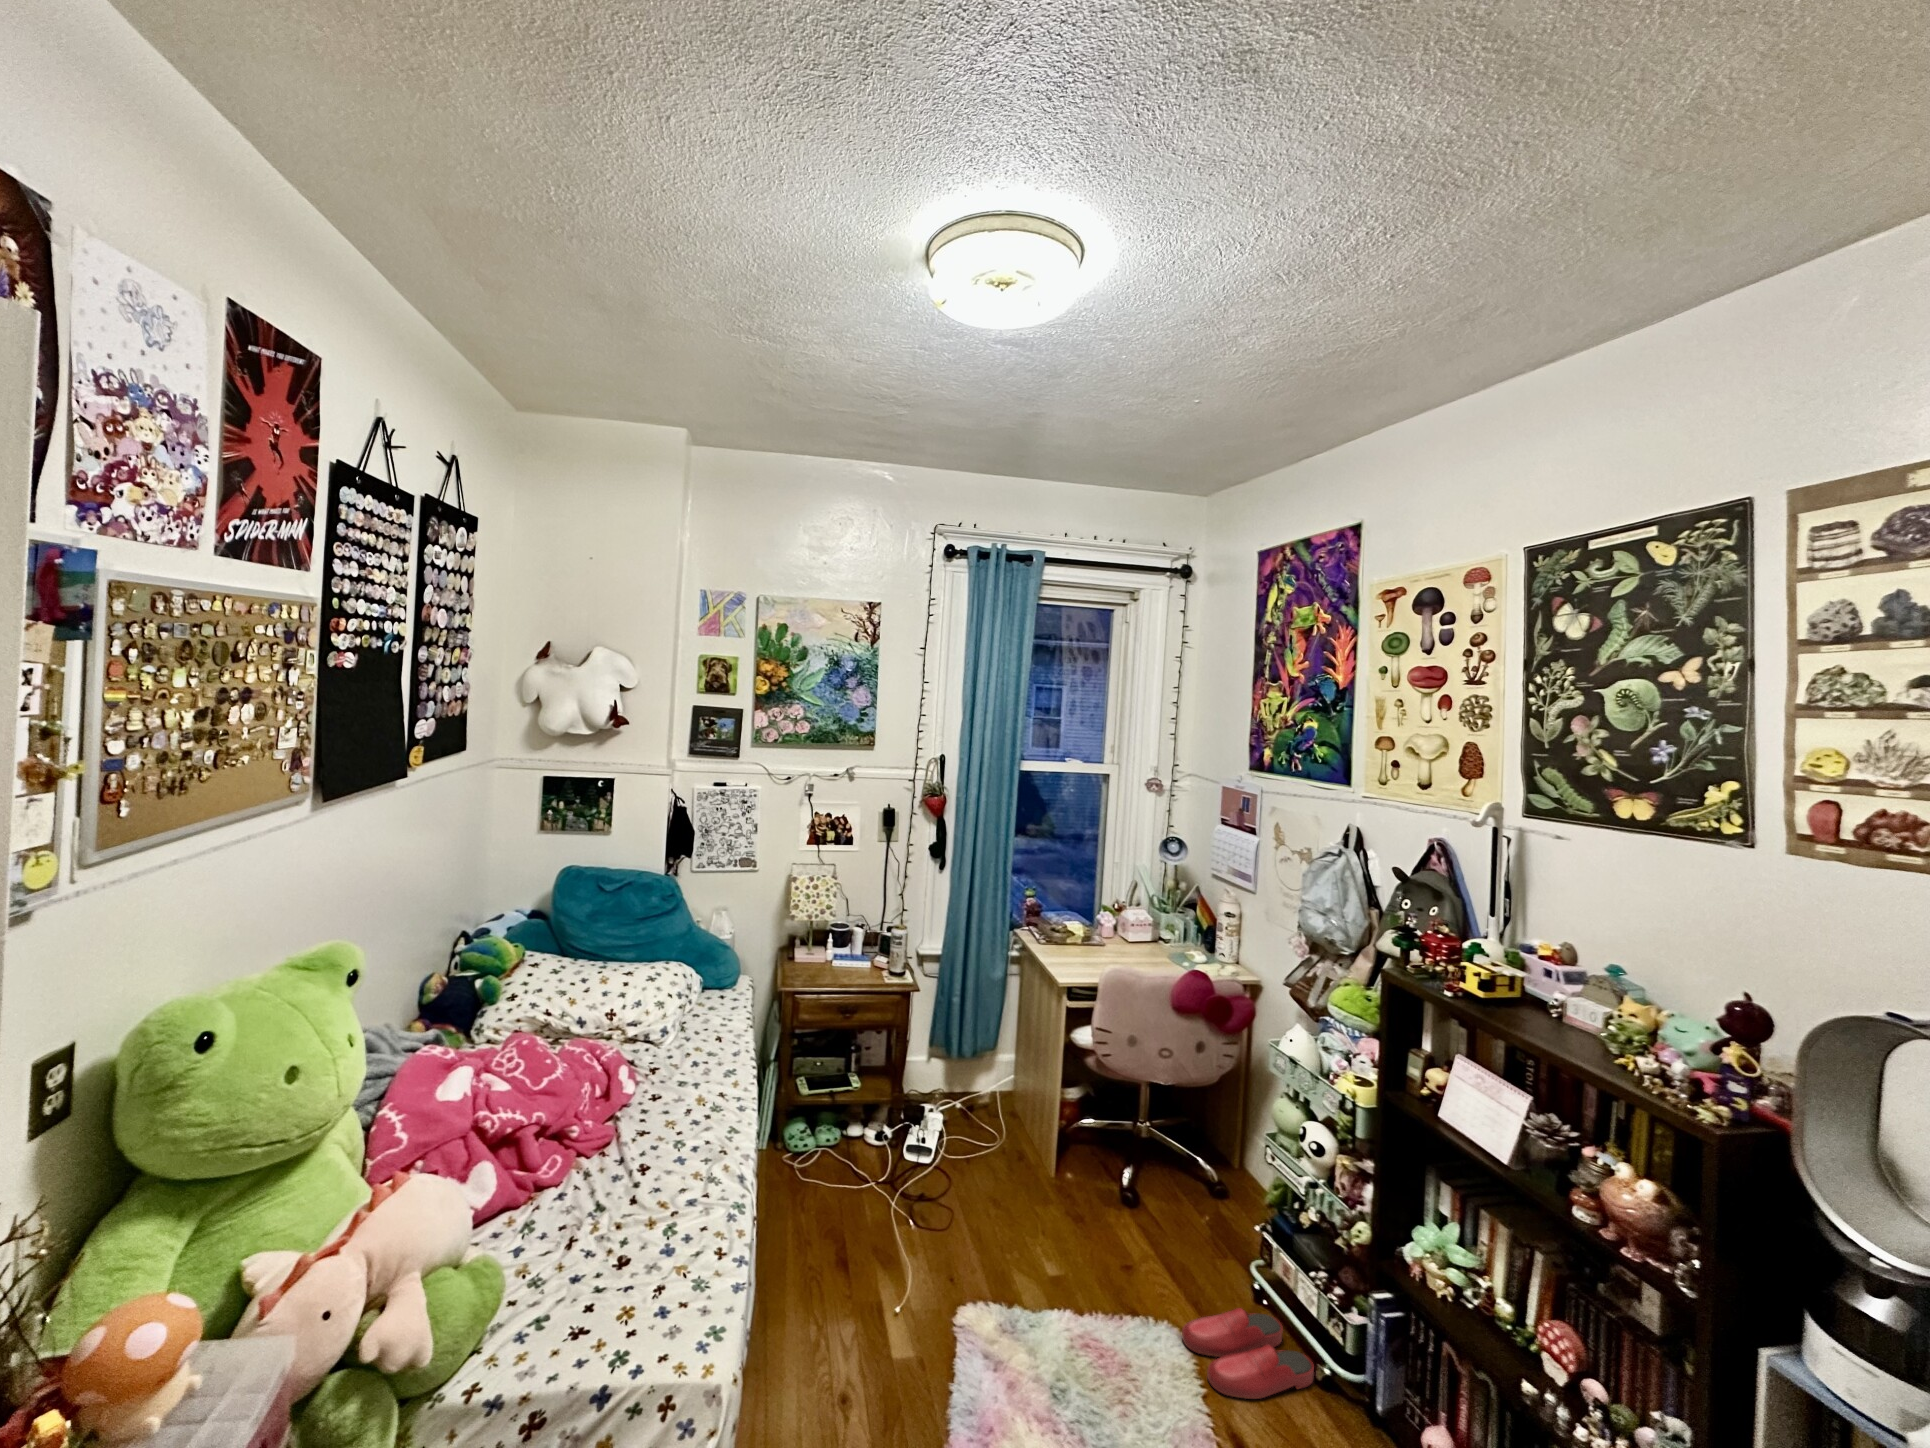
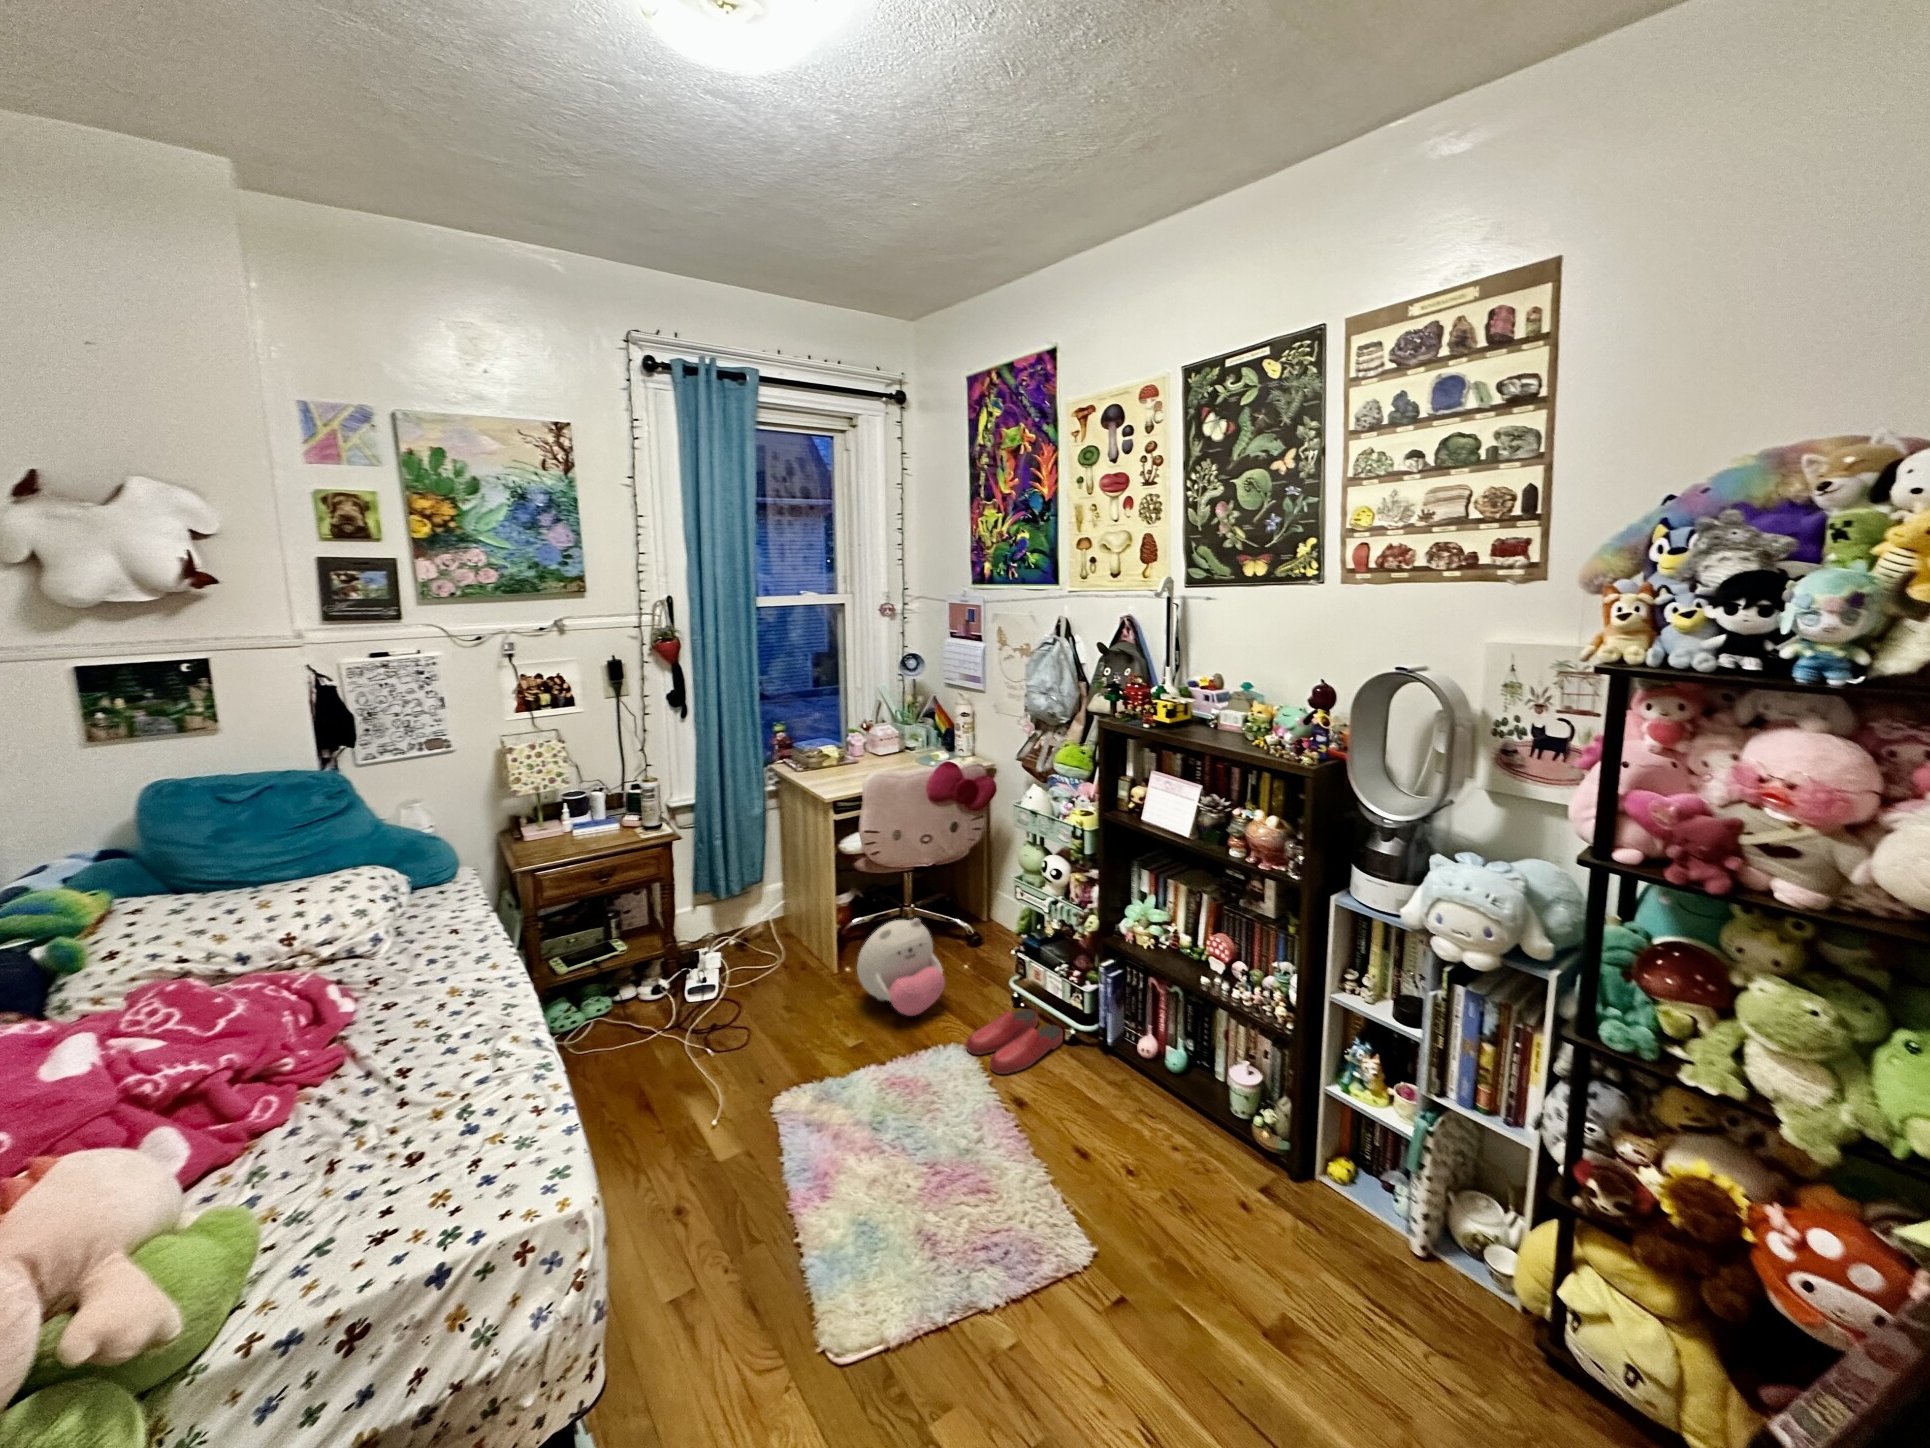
plush toy: none [1069,1142,1168,1267] -> present [857,918,945,1016]

